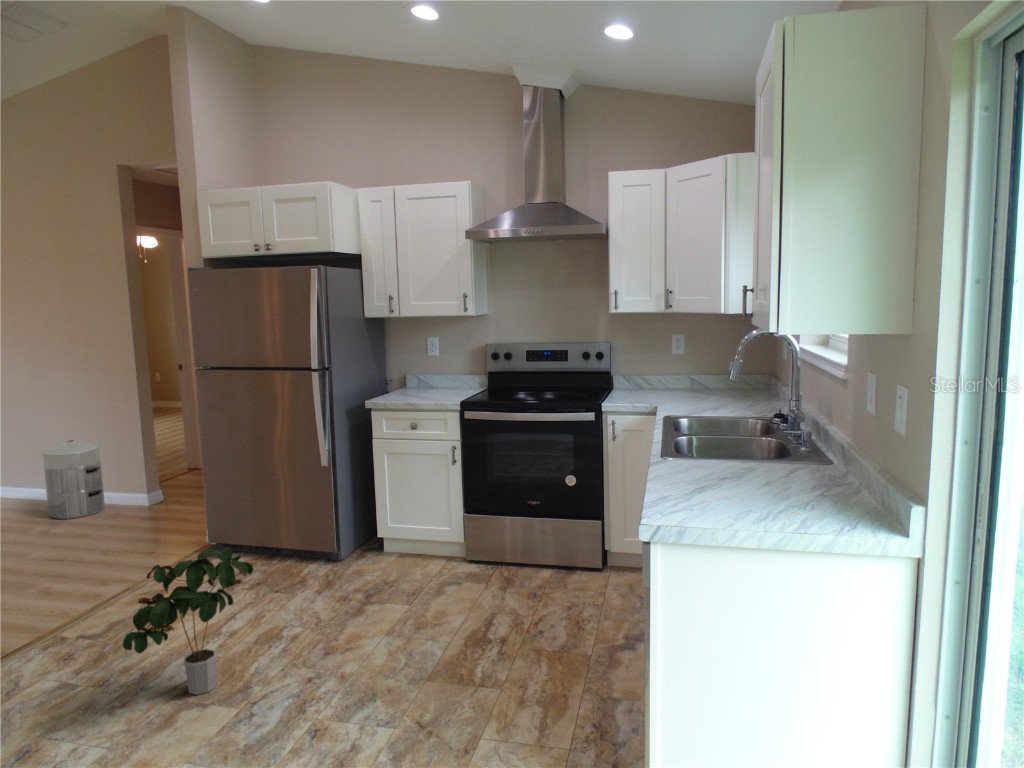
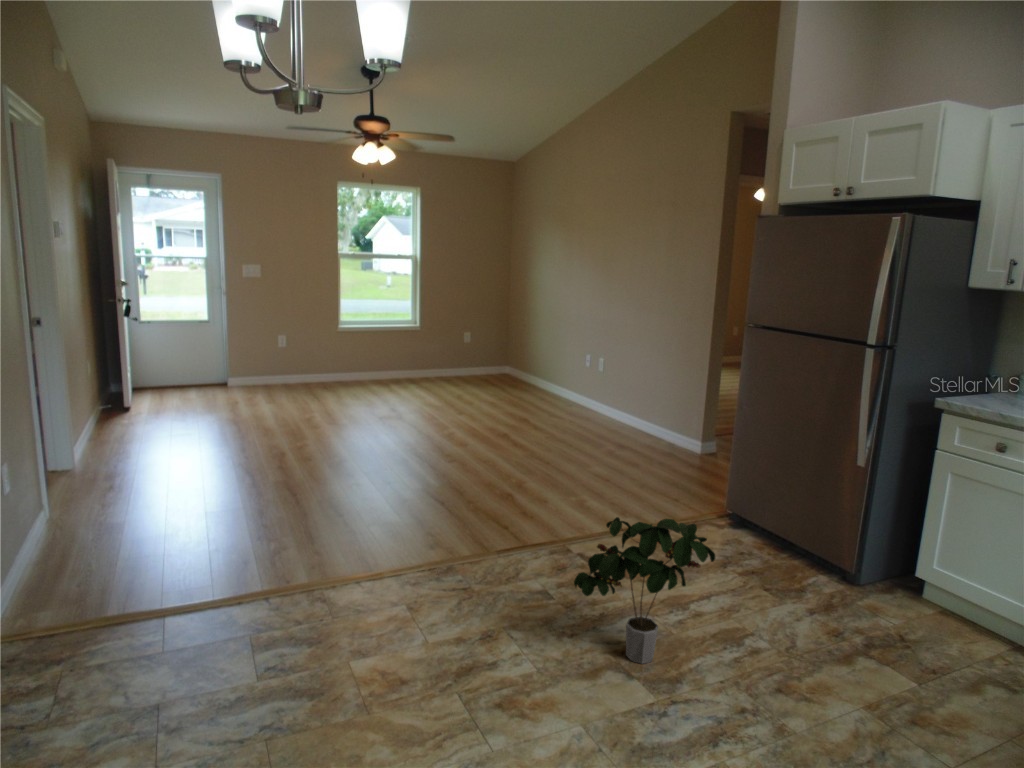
waste bin: present [42,440,105,519] -> none [622,377,671,448]

